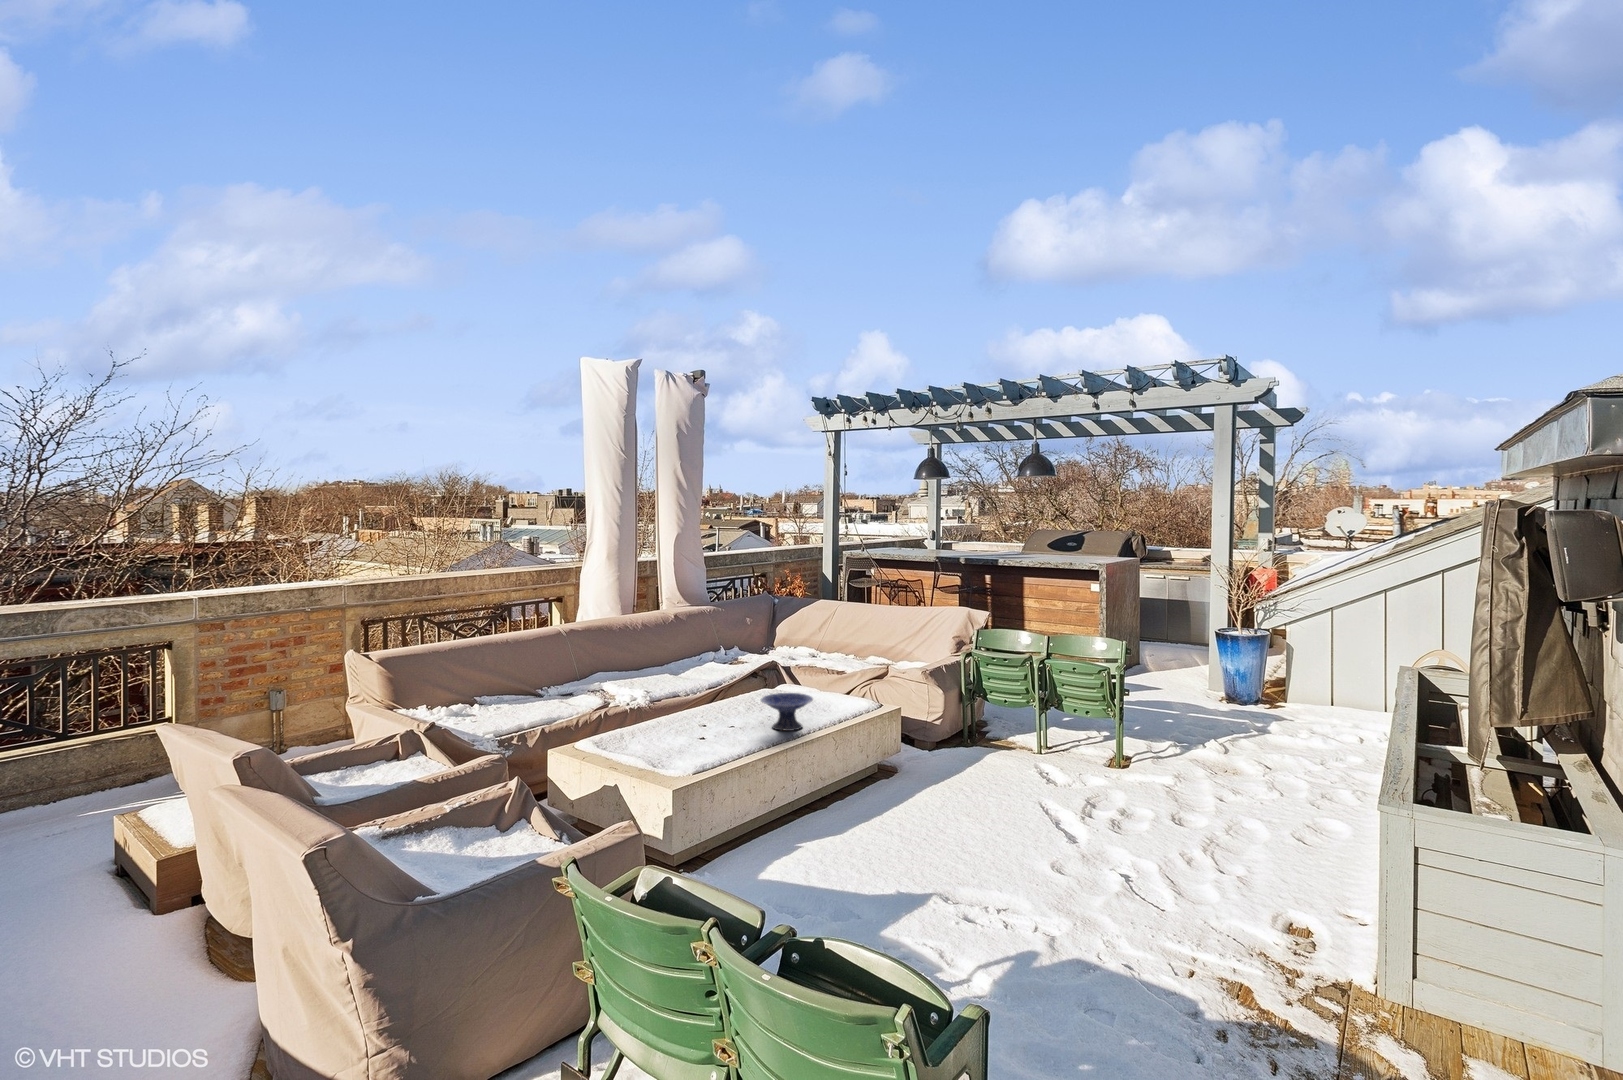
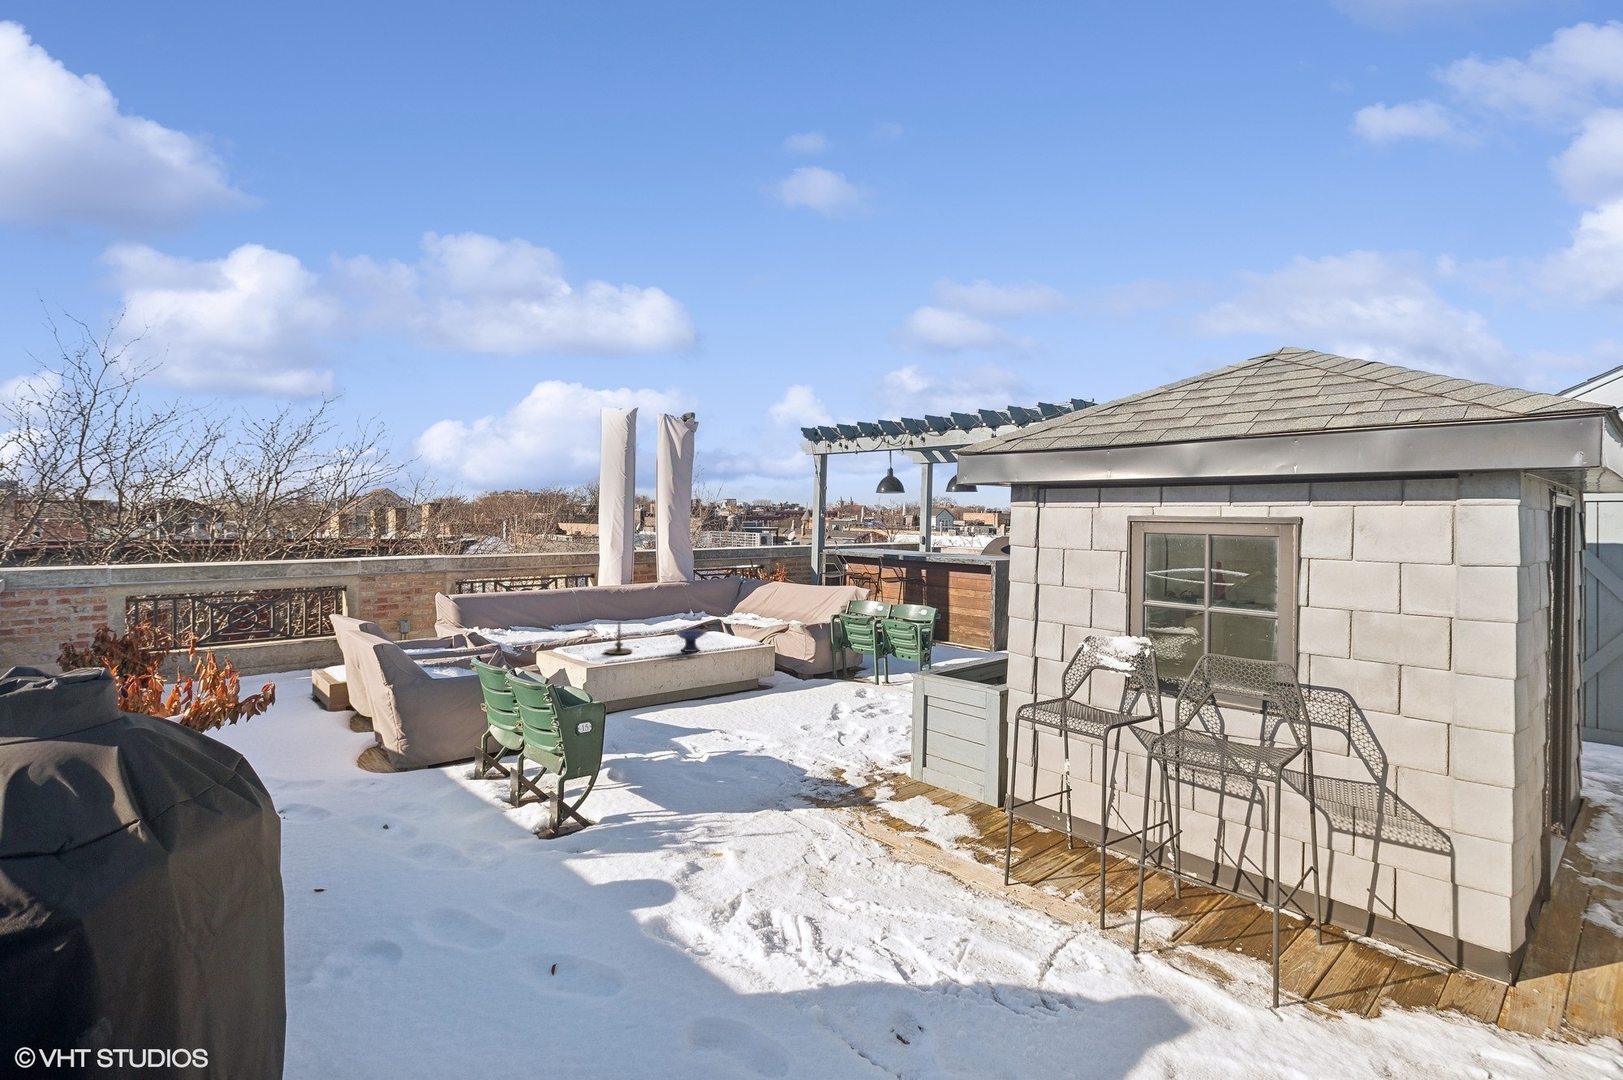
candle holder: none [656,689,702,745] -> present [605,622,632,654]

